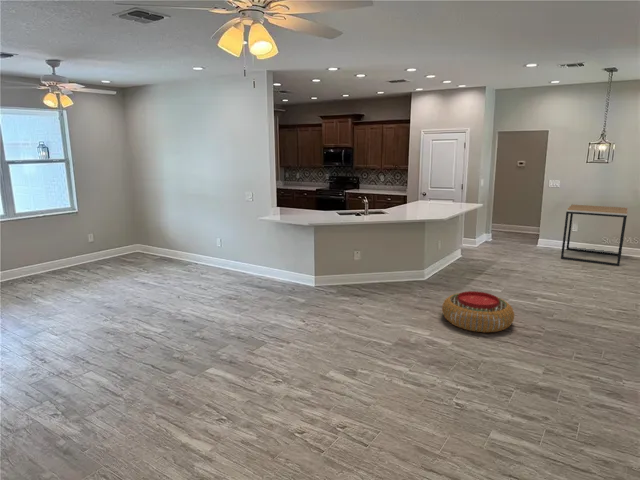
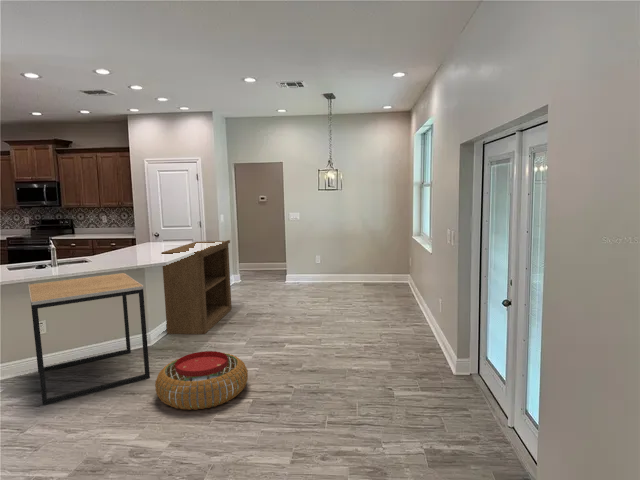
bookshelf: none [436,203,493,280] -> present [161,240,232,334]
side table: present [561,204,628,266] -> present [29,273,150,405]

